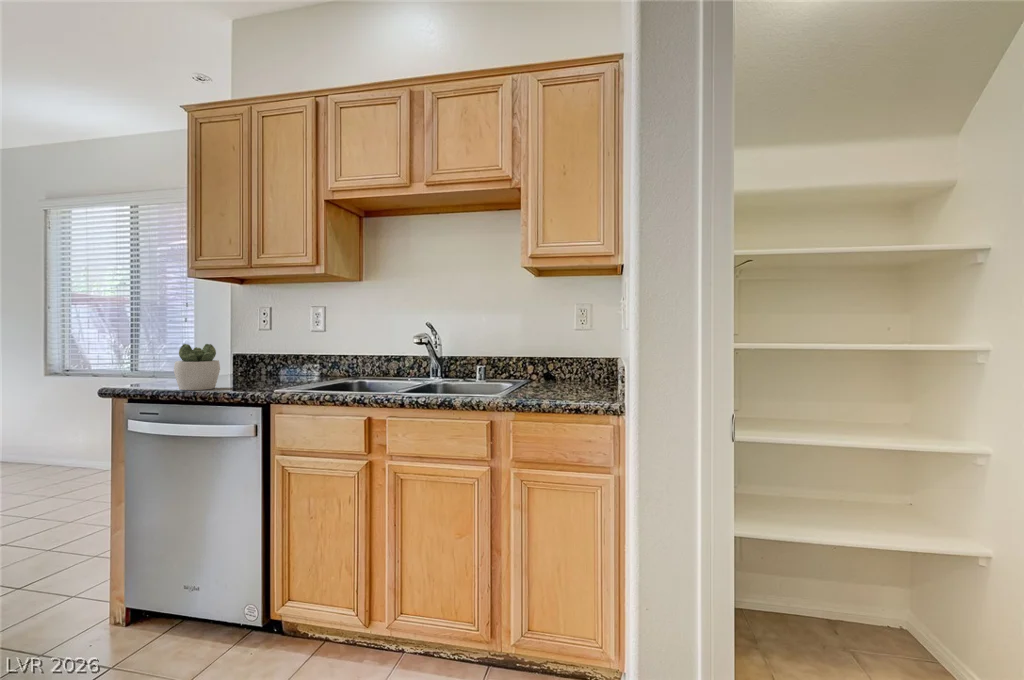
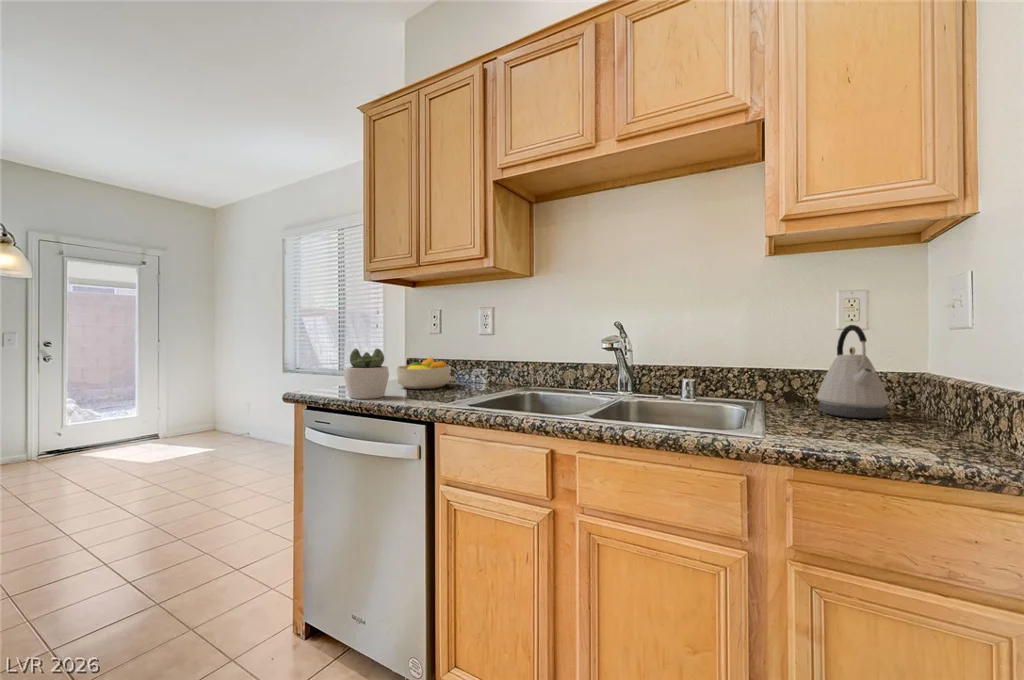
kettle: none [558,327,597,388] -> present [817,325,890,419]
fruit bowl: none [222,352,280,383] -> present [397,357,451,389]

